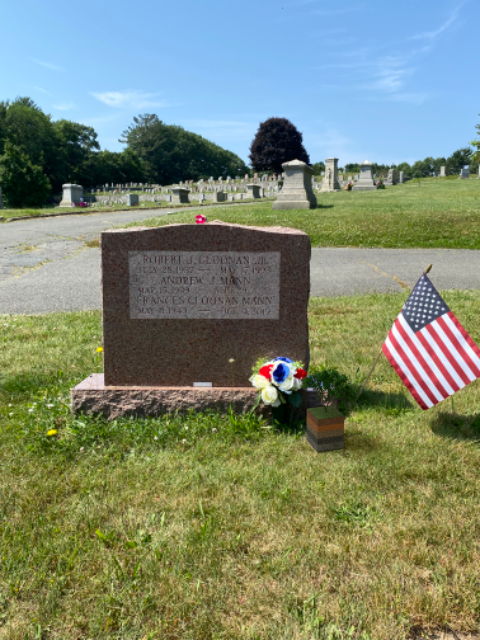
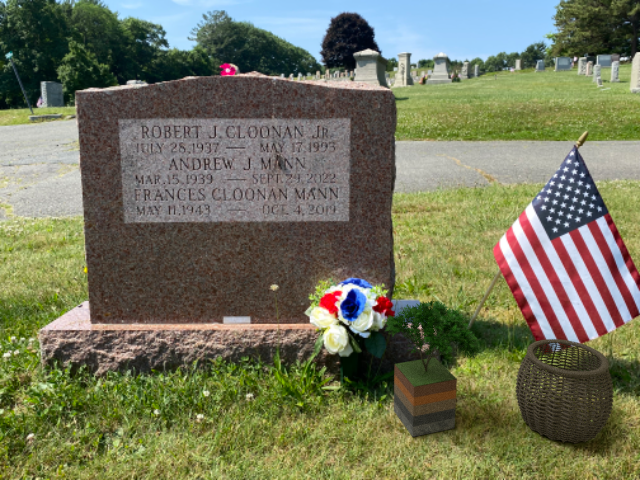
woven basket: none [382,394,440,456] -> present [515,339,614,443]

